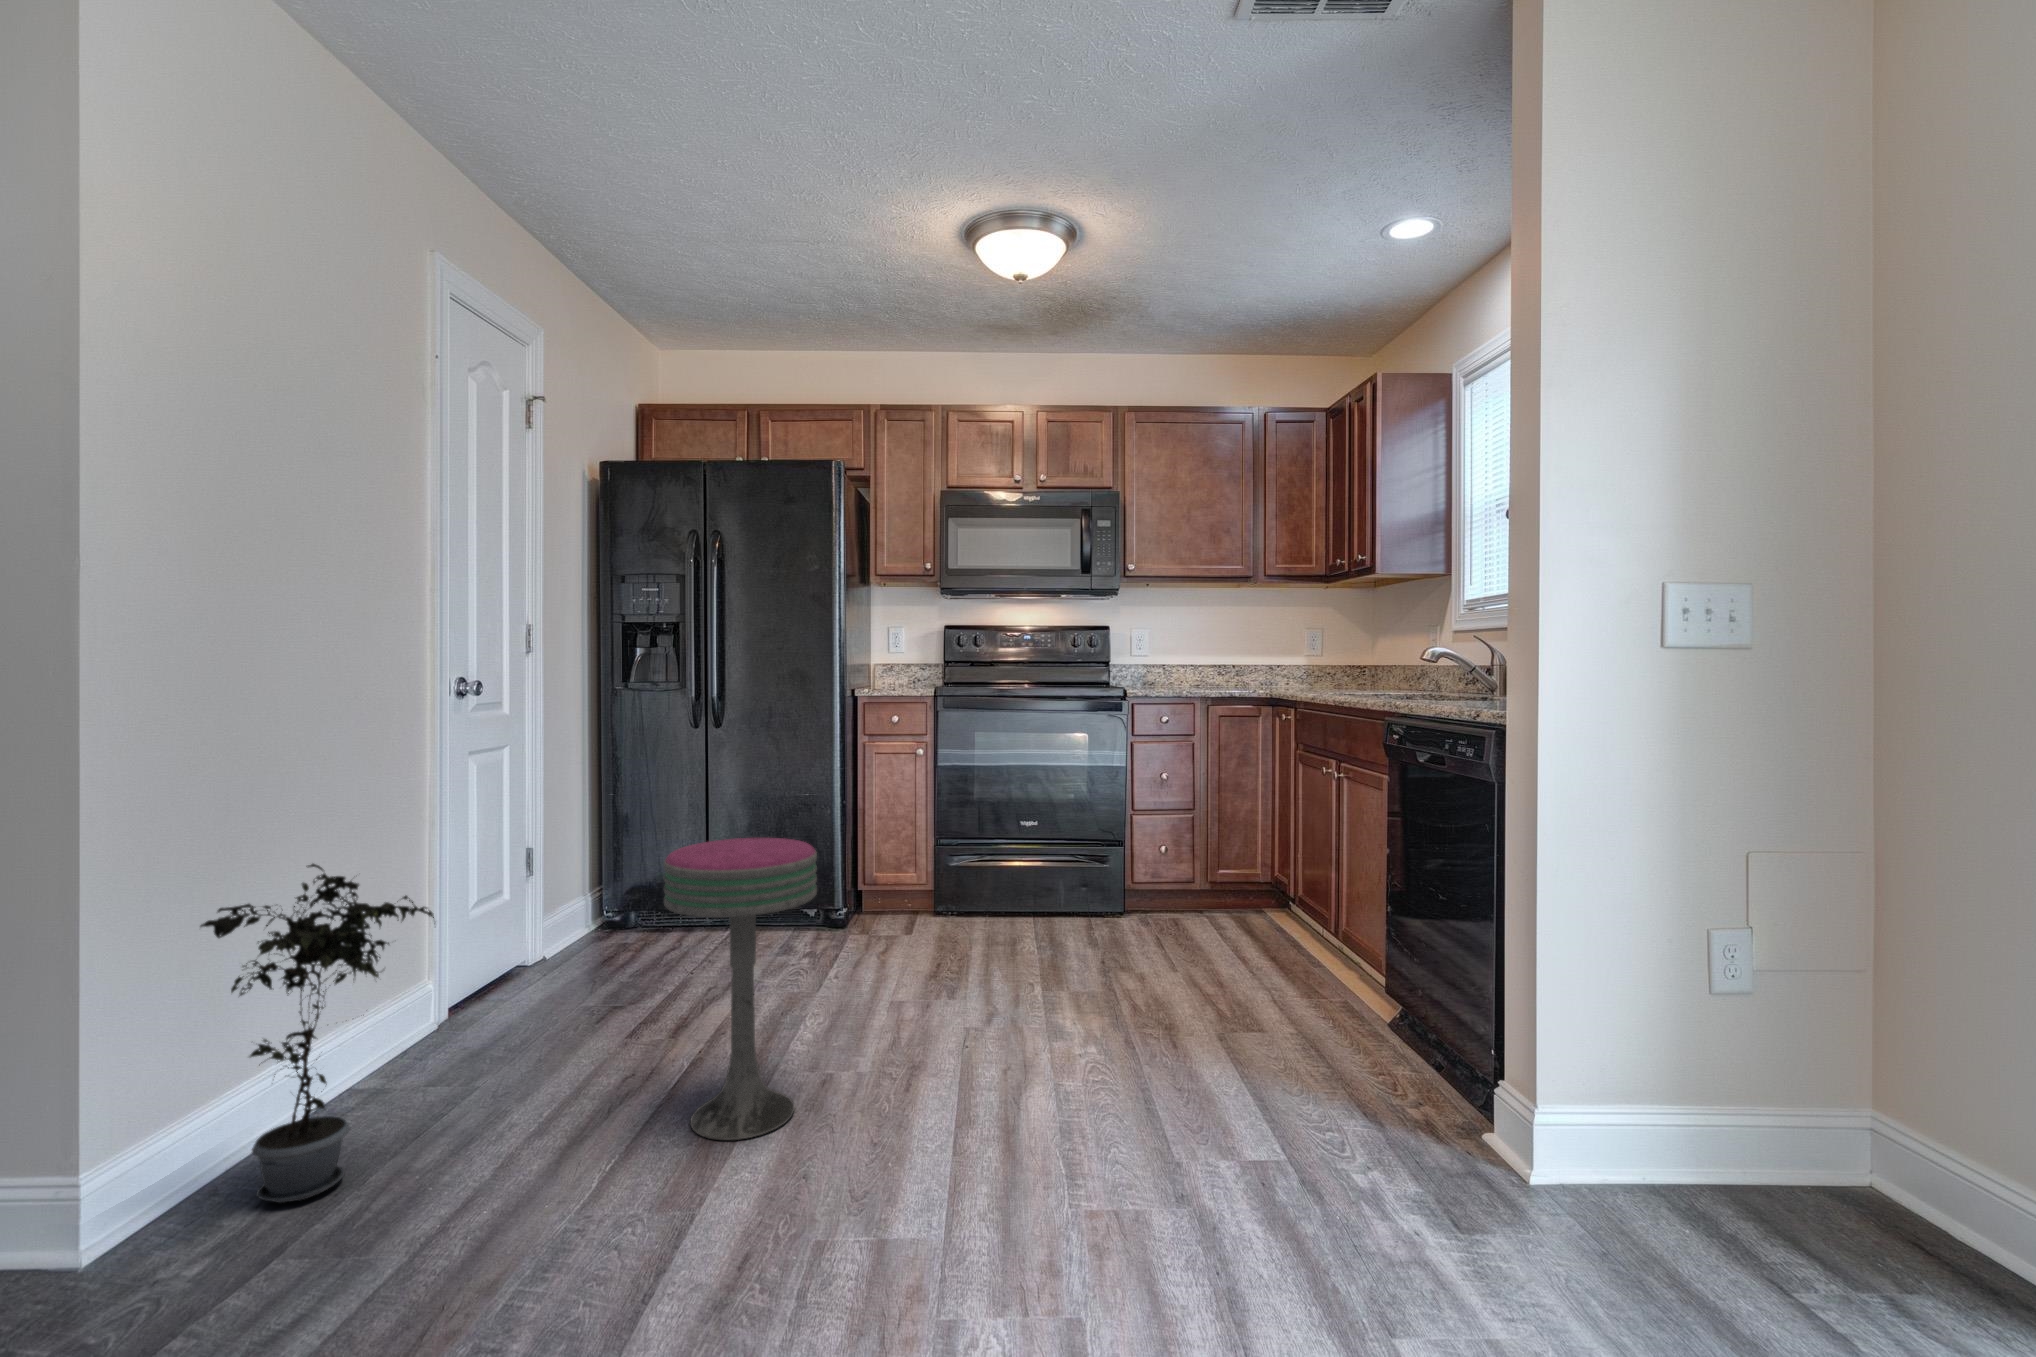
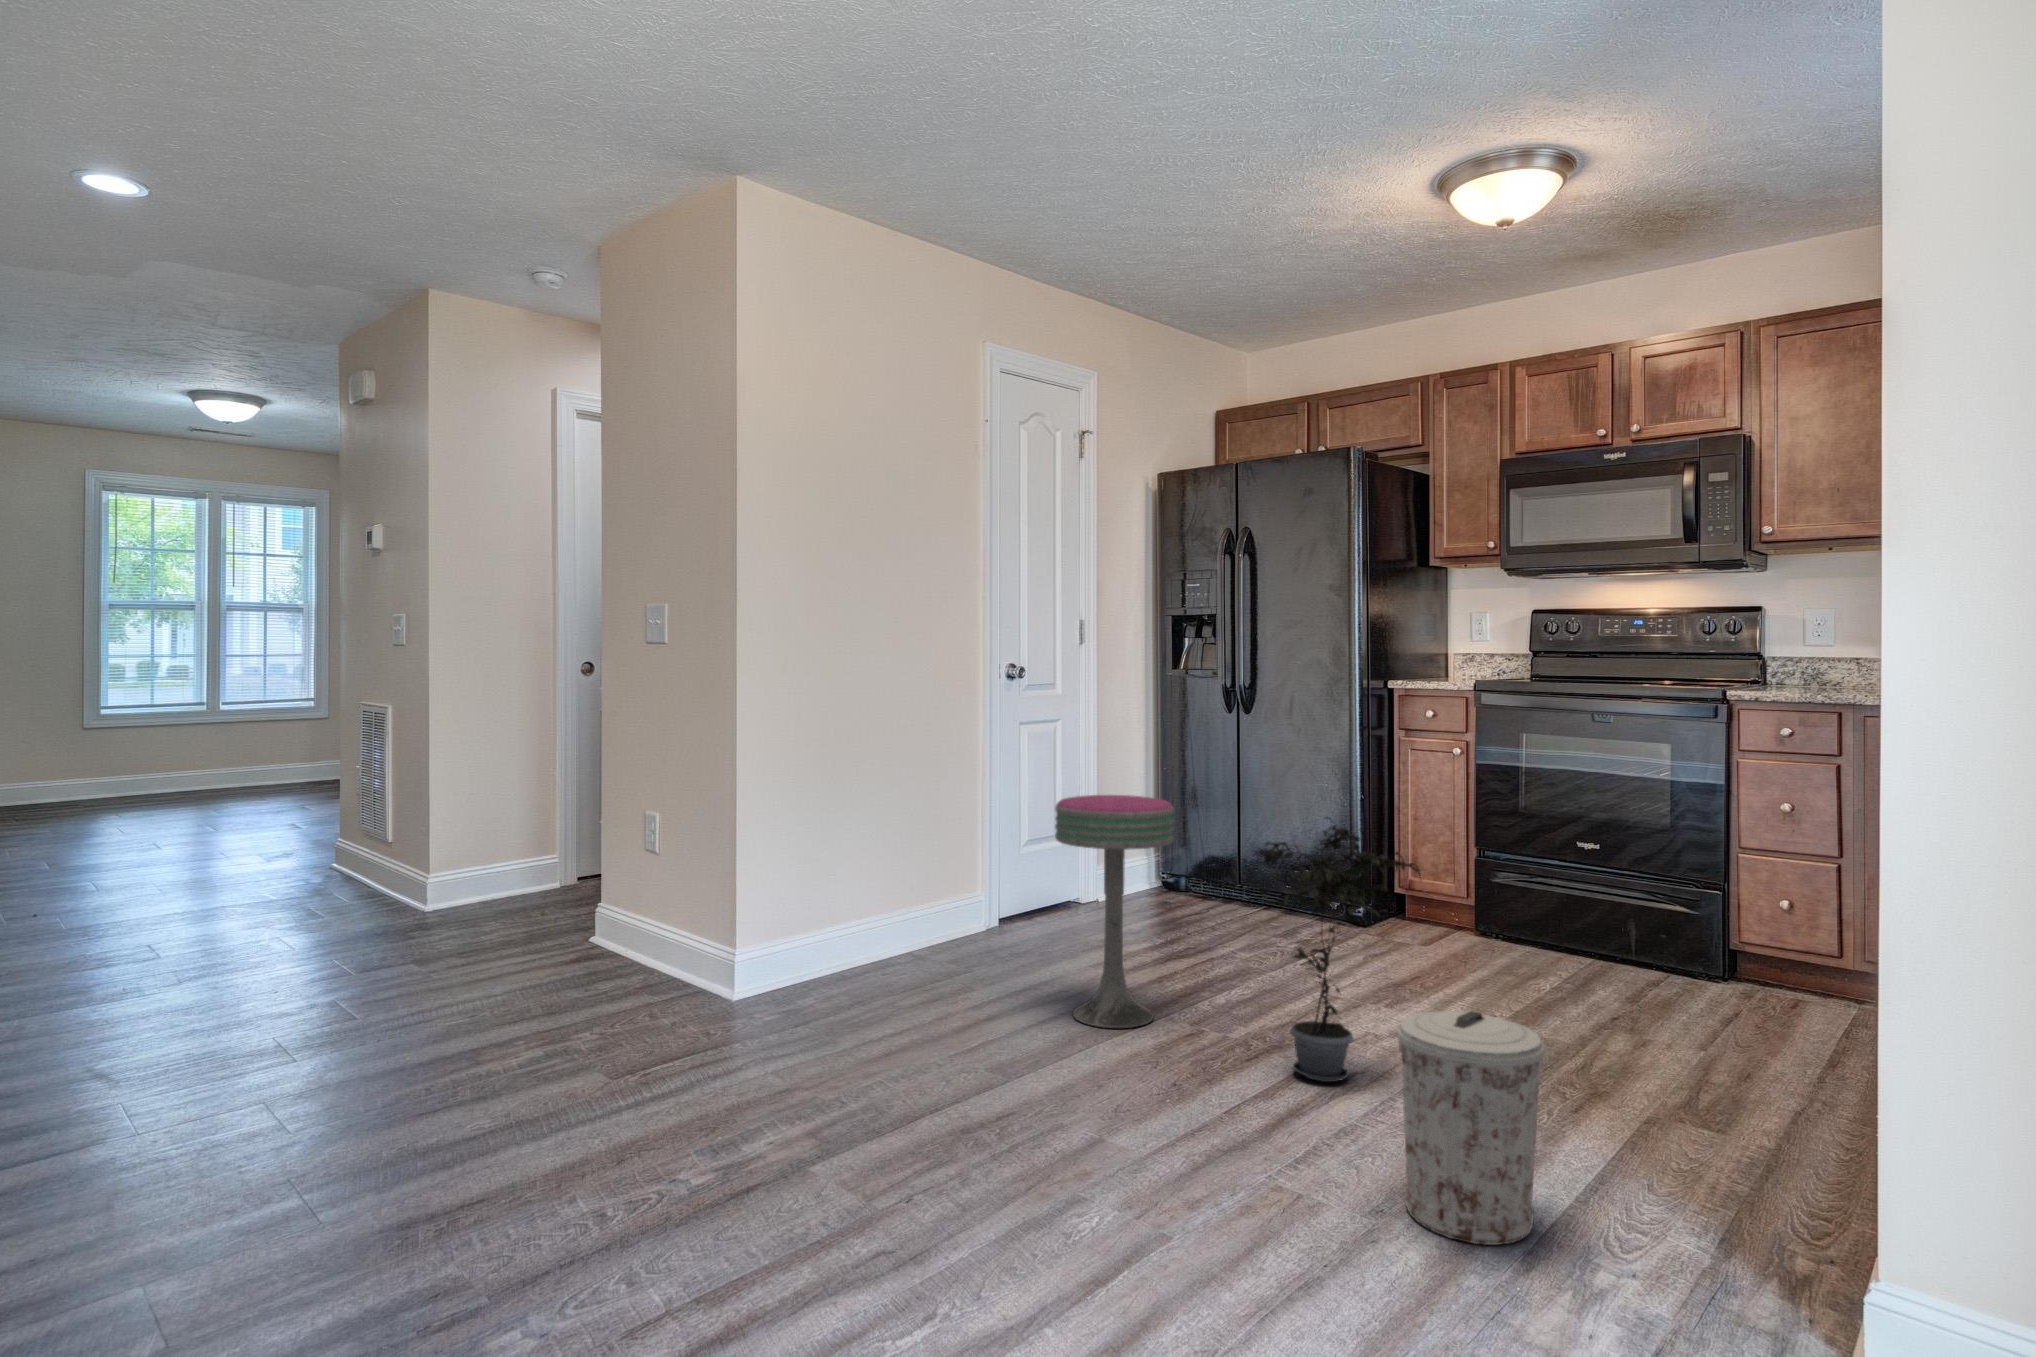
potted plant: present [200,864,435,1203] -> present [1254,817,1420,1082]
trash can: none [1257,1021,1400,1265] -> present [1397,1011,1545,1245]

